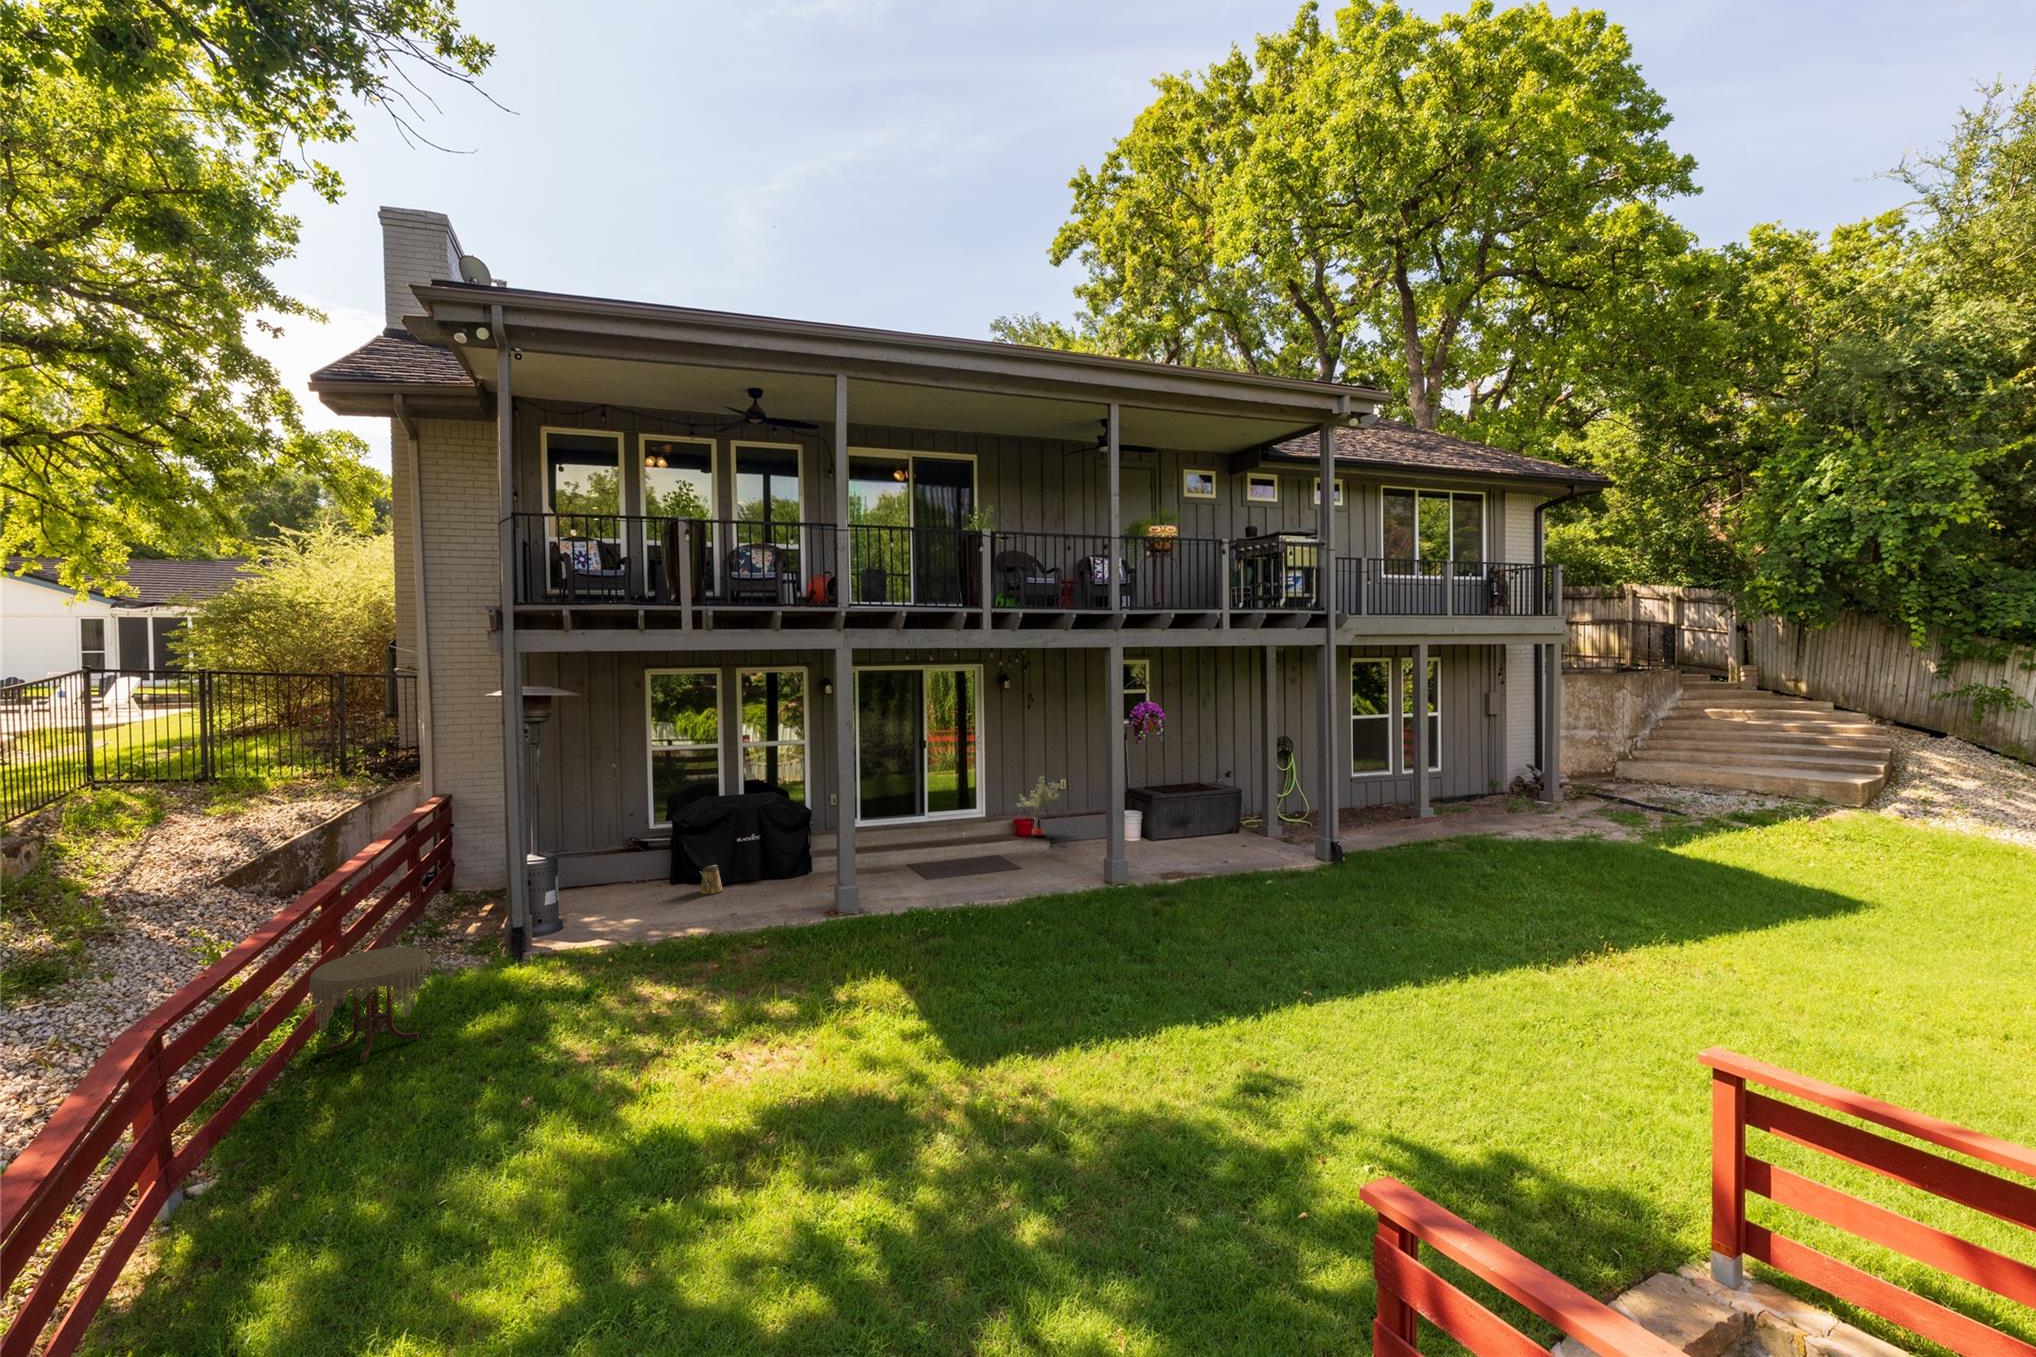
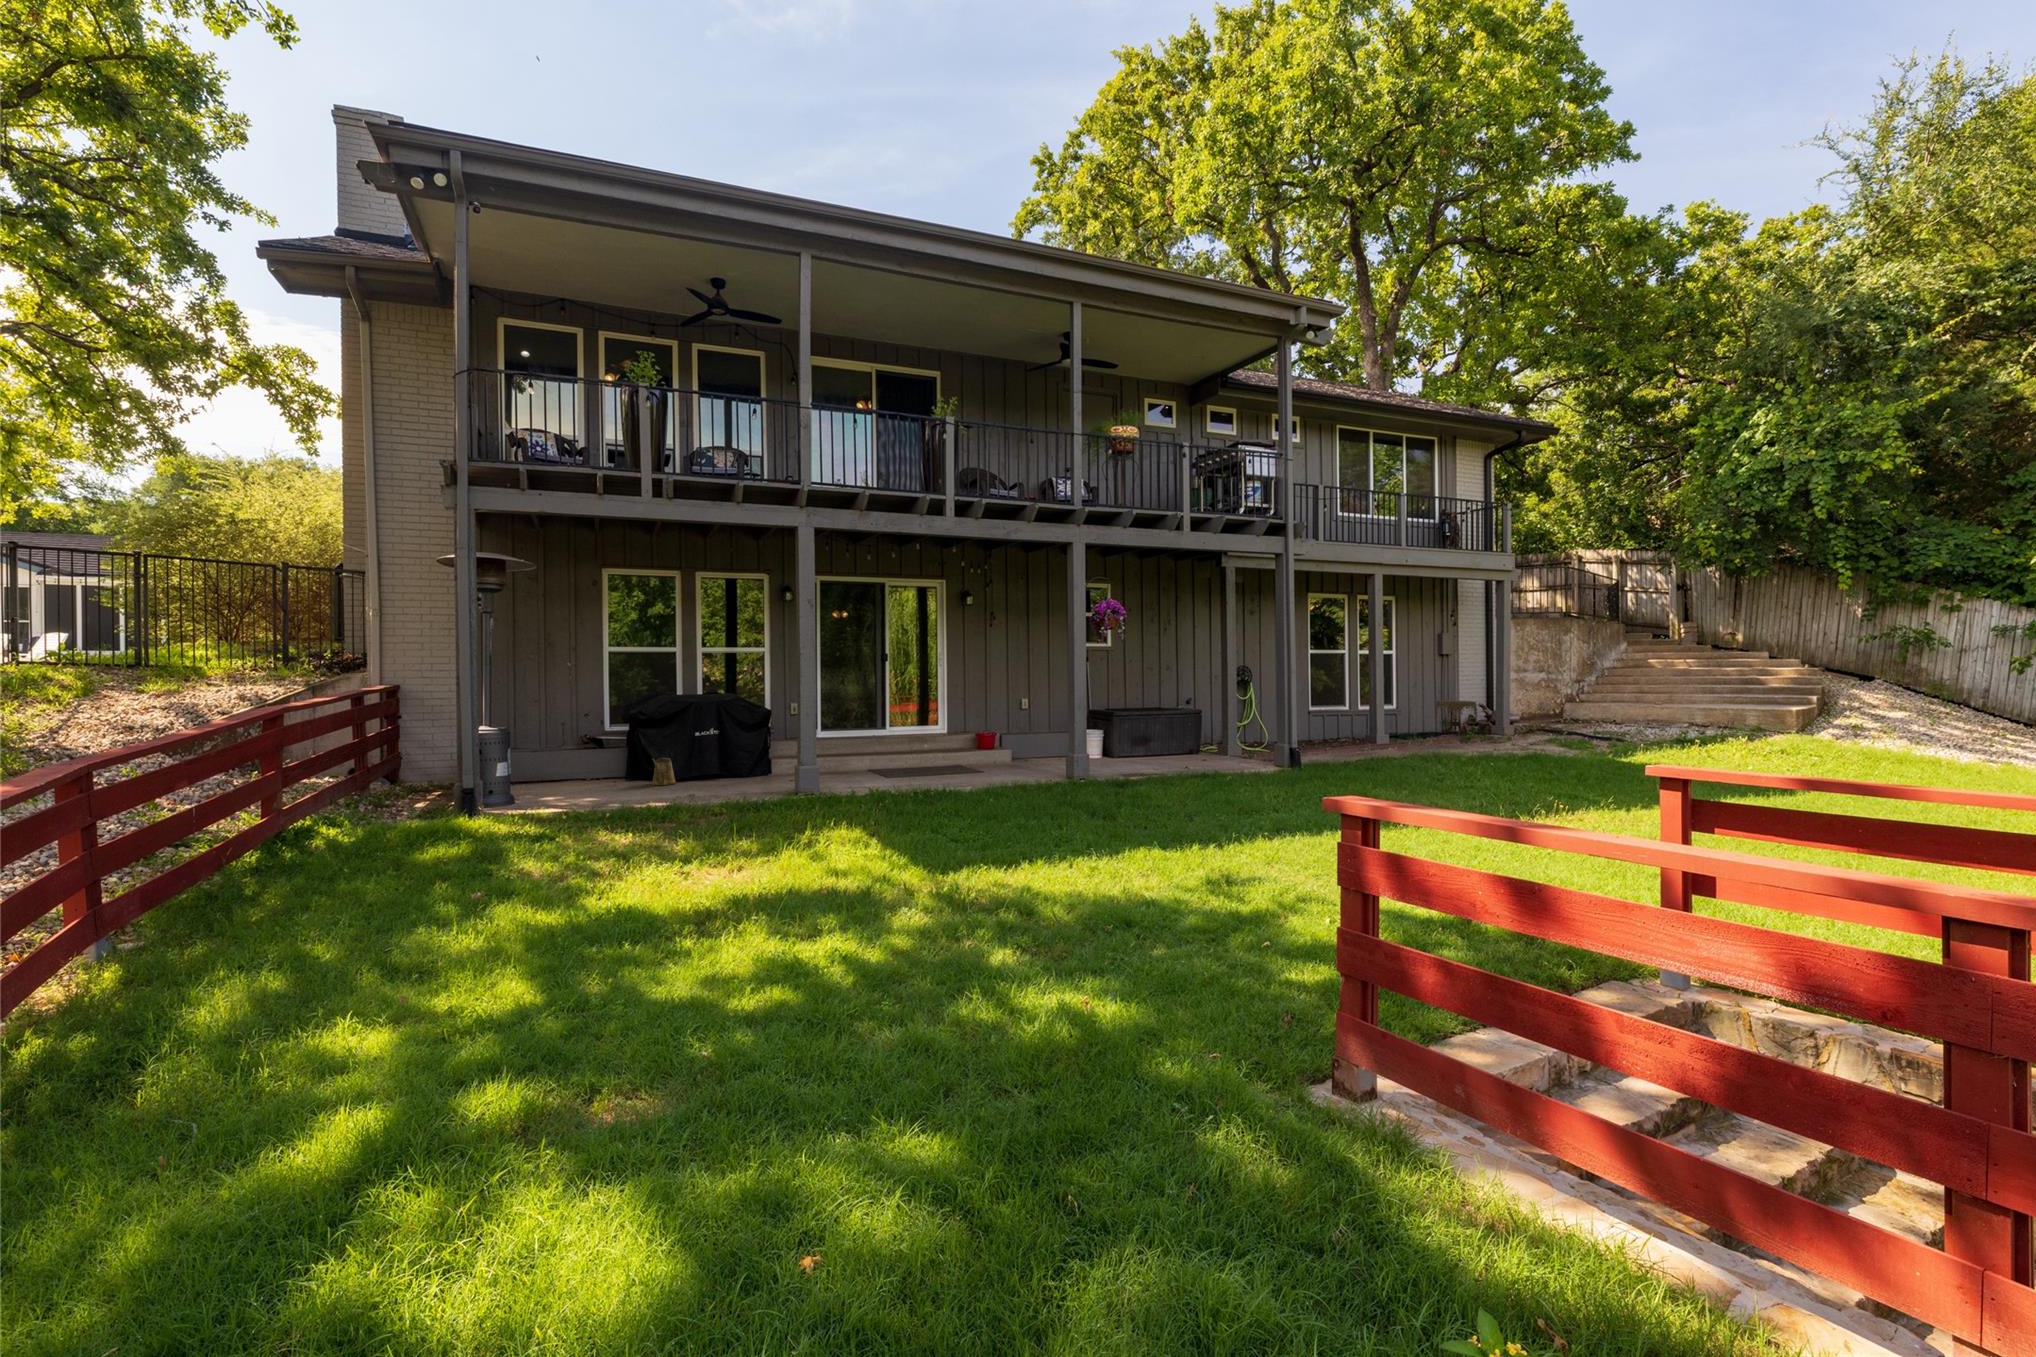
potted tree: present [1017,777,1059,836] -> none [976,696,1021,756]
side table: present [309,947,431,1063] -> present [1435,700,1477,735]

